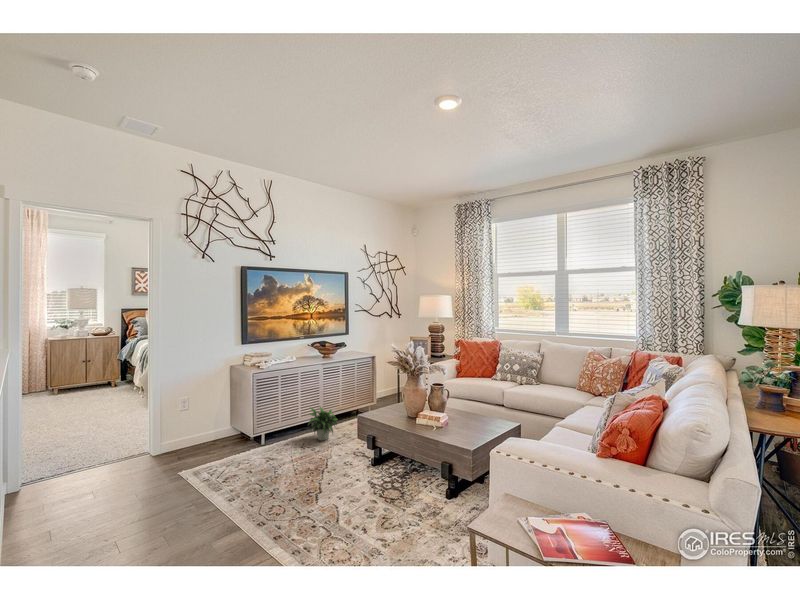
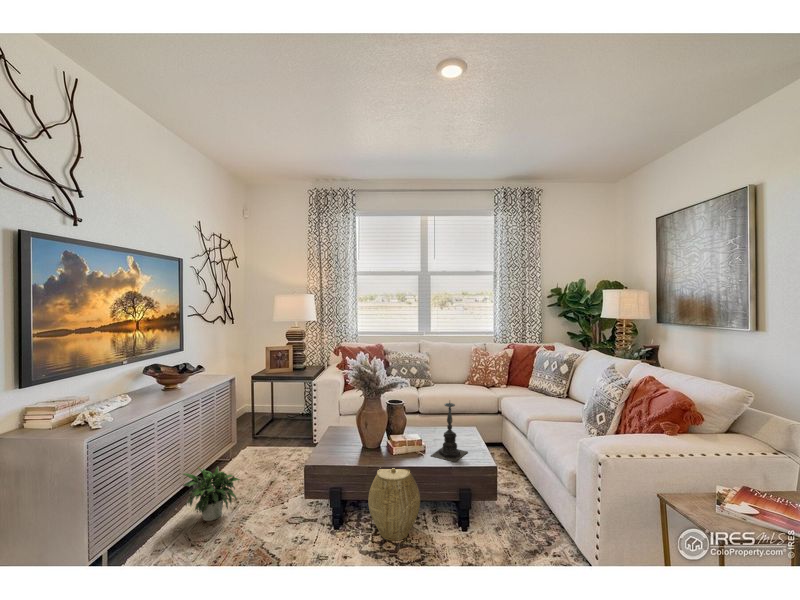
candle holder: none [437,384,470,439] -> present [431,402,467,462]
woven basket: none [378,429,418,484] -> present [368,468,420,541]

